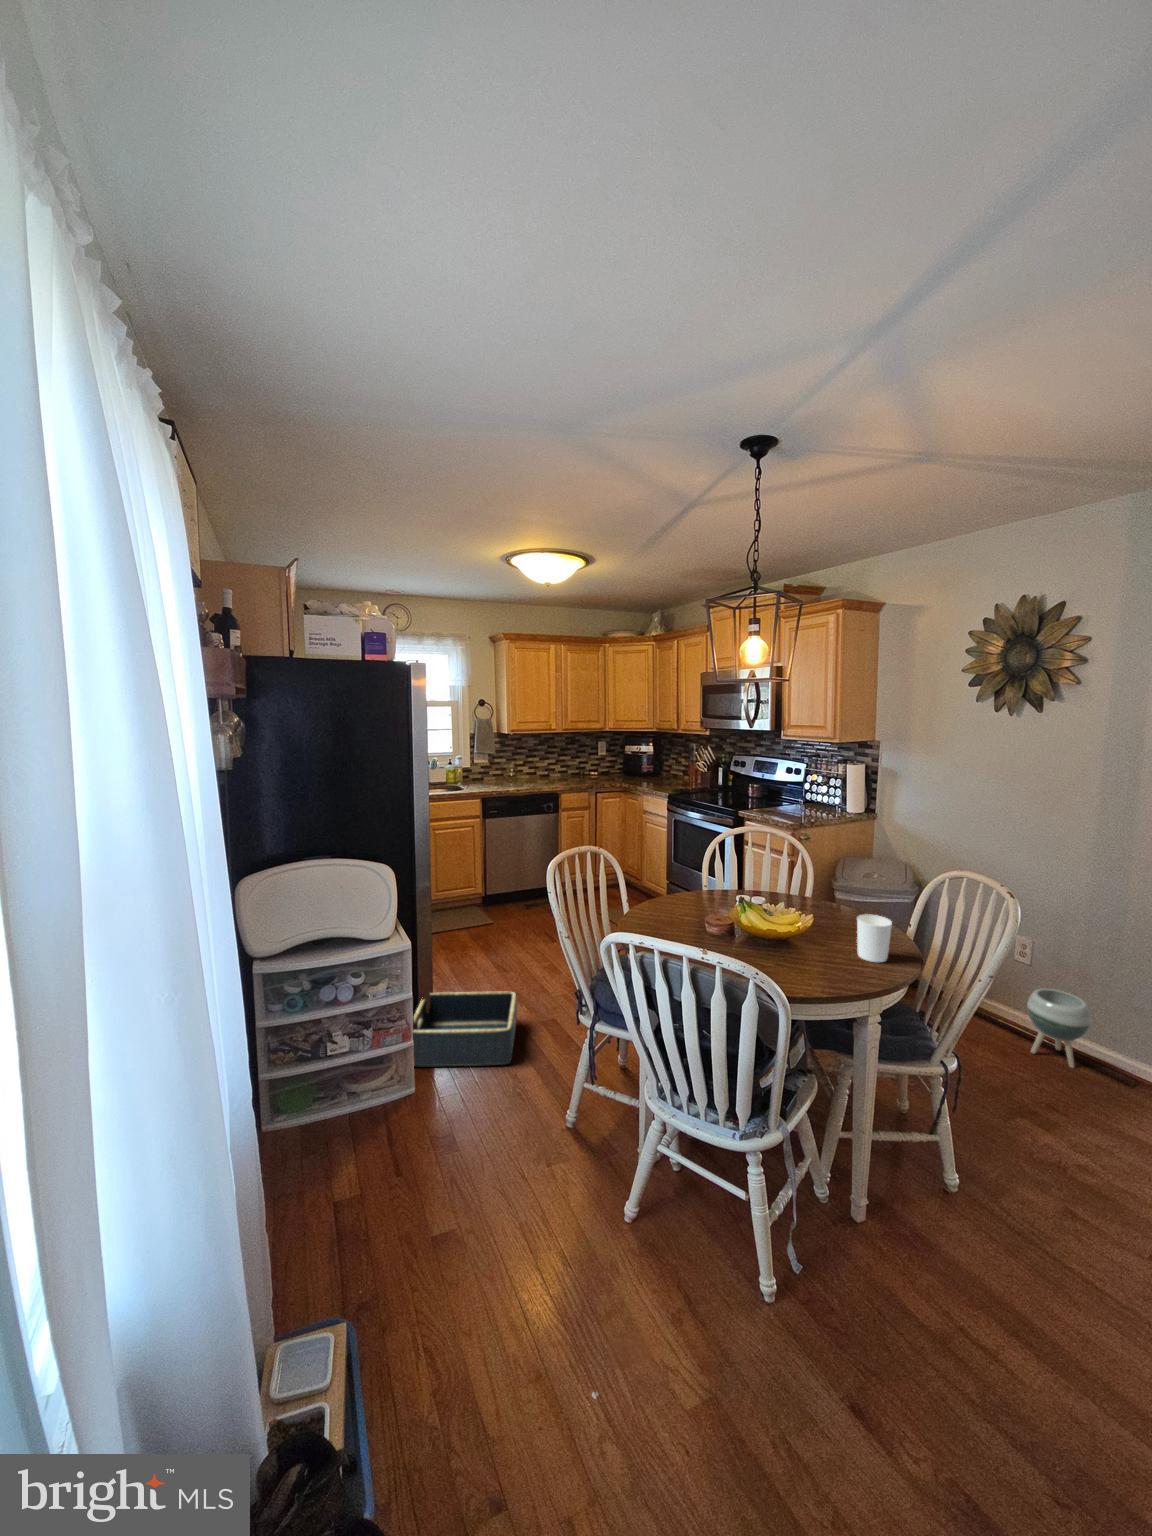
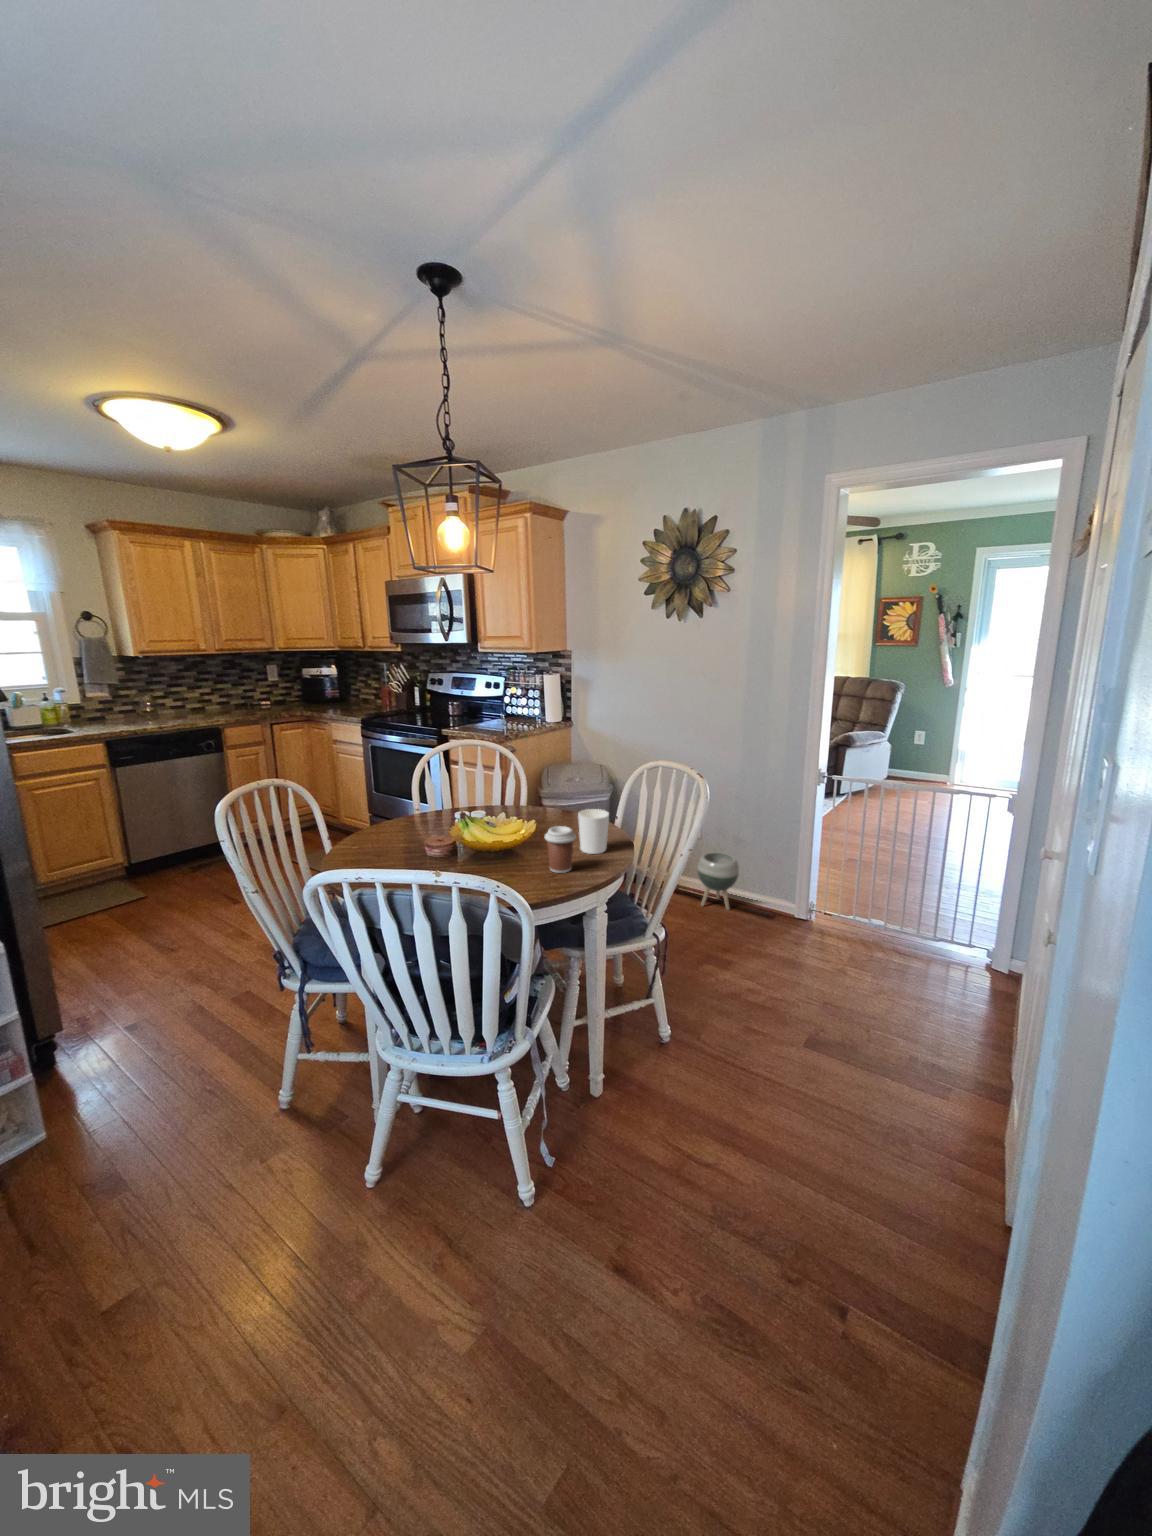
coffee cup: none [817,926,850,975] -> present [544,826,576,873]
basket: present [413,992,517,1066] -> none [12,979,195,1119]

